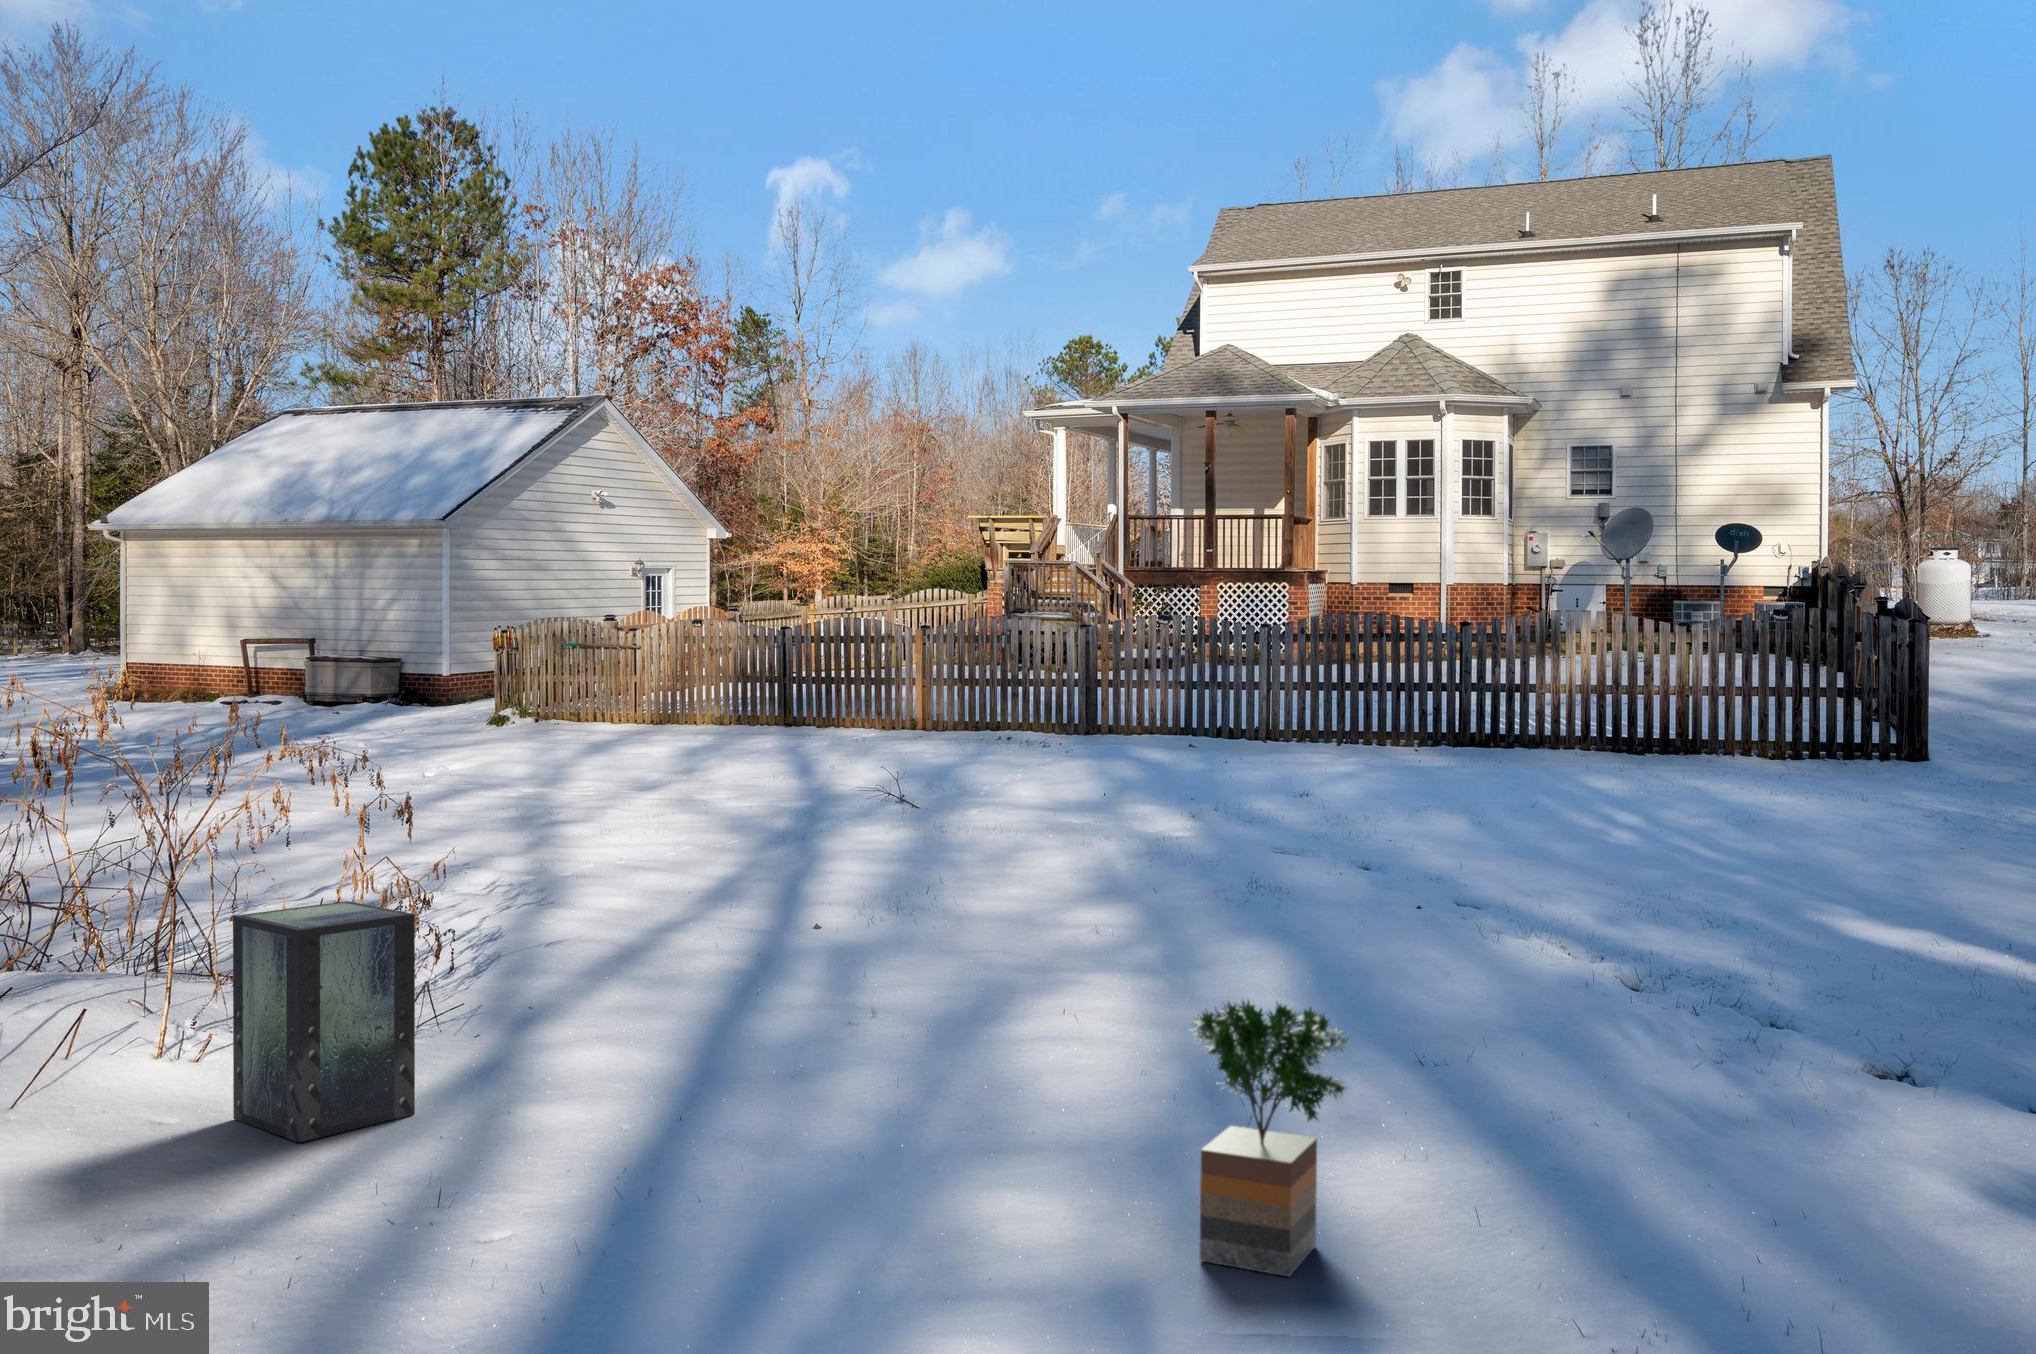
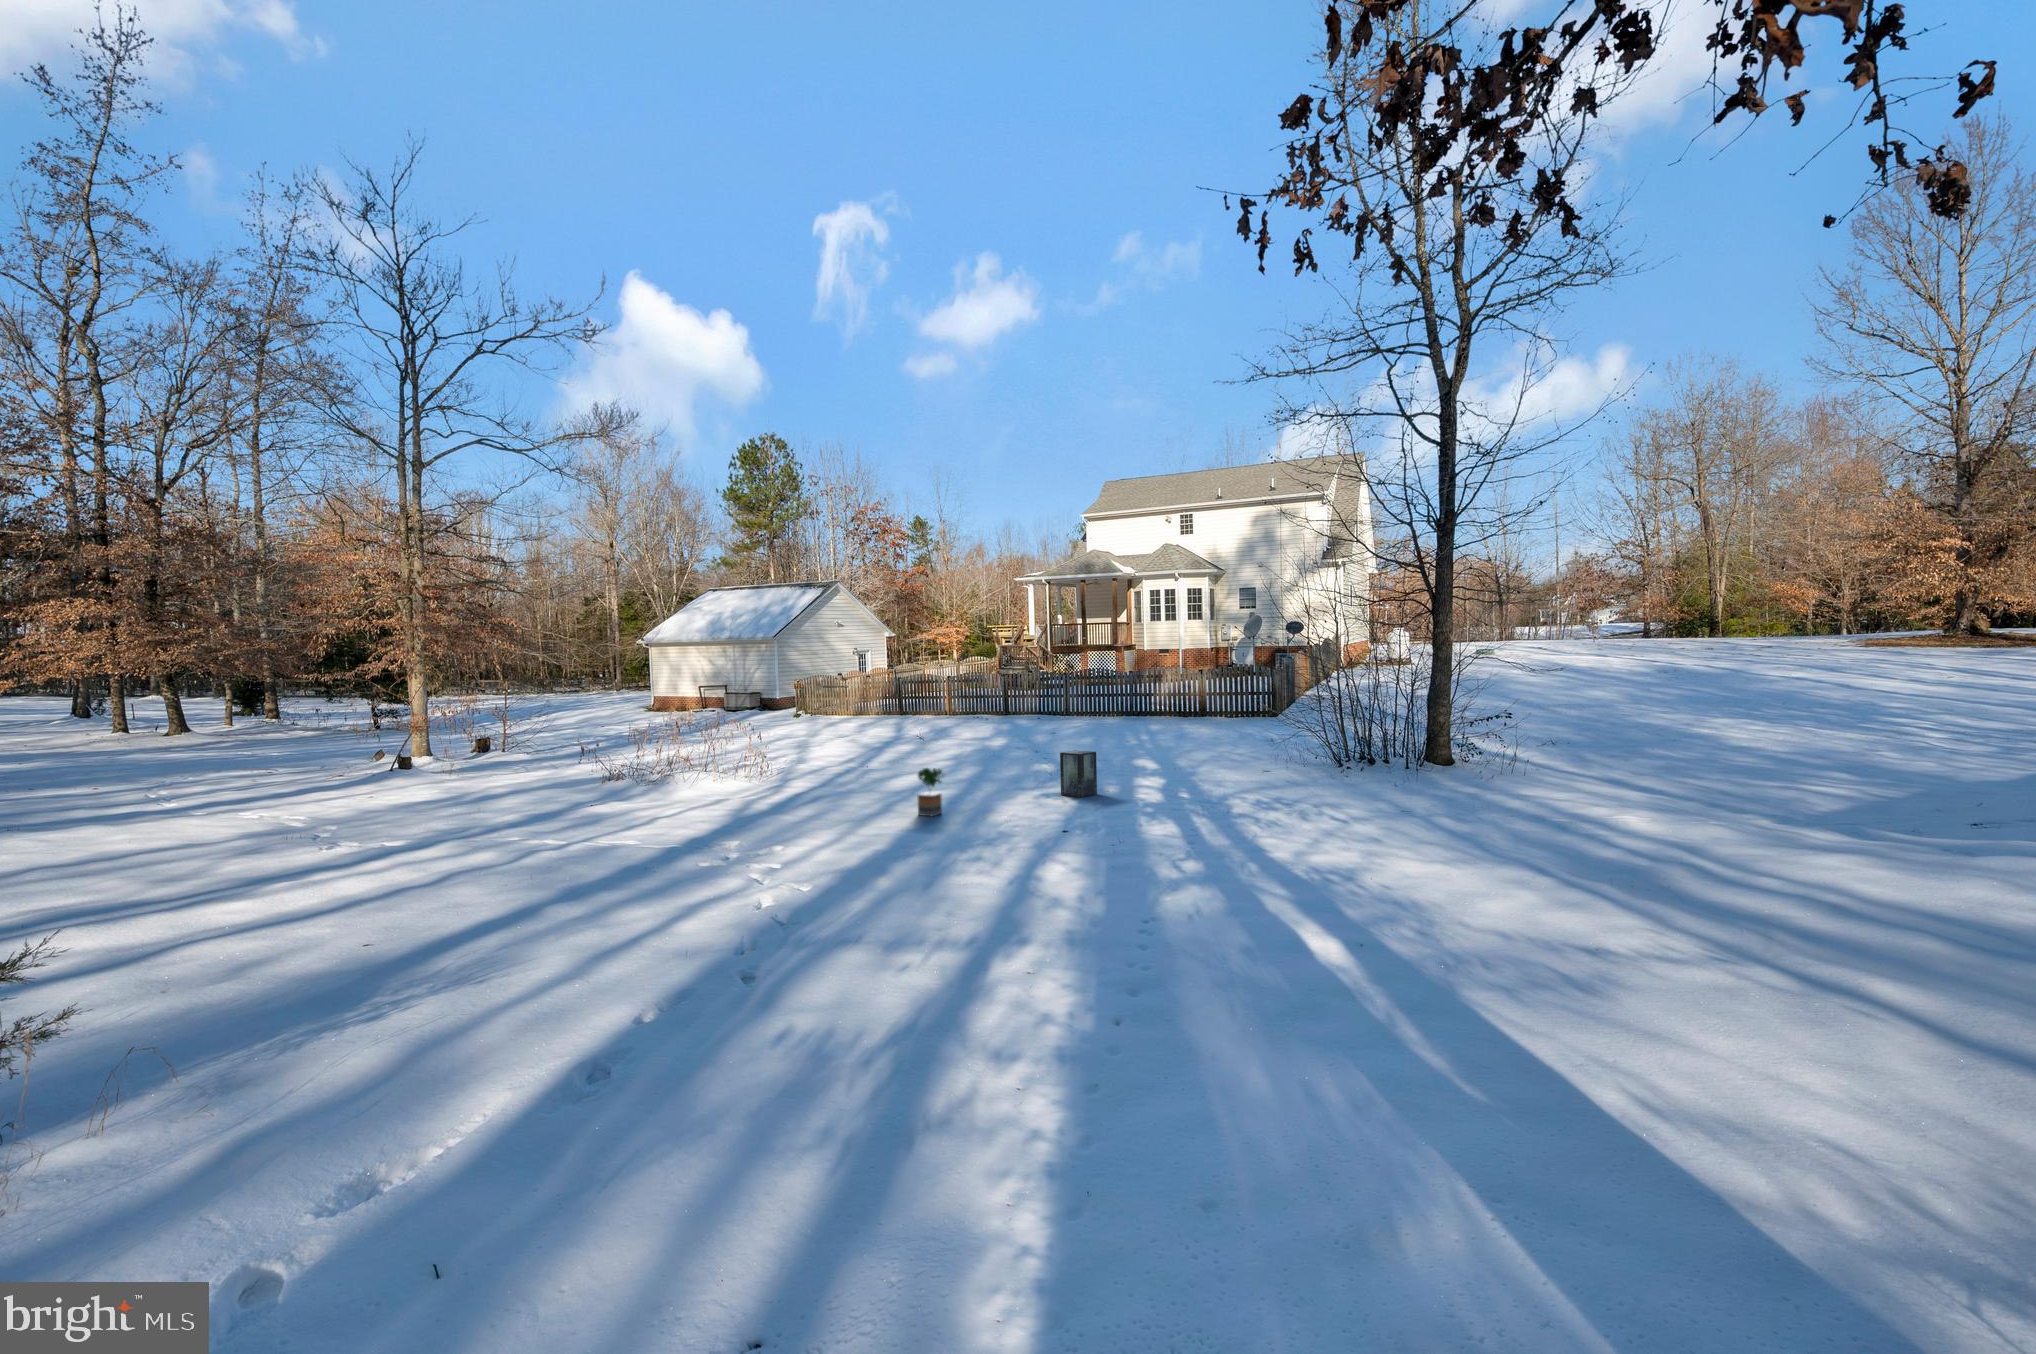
storage box: present [233,901,415,1143] -> present [1060,750,1097,797]

